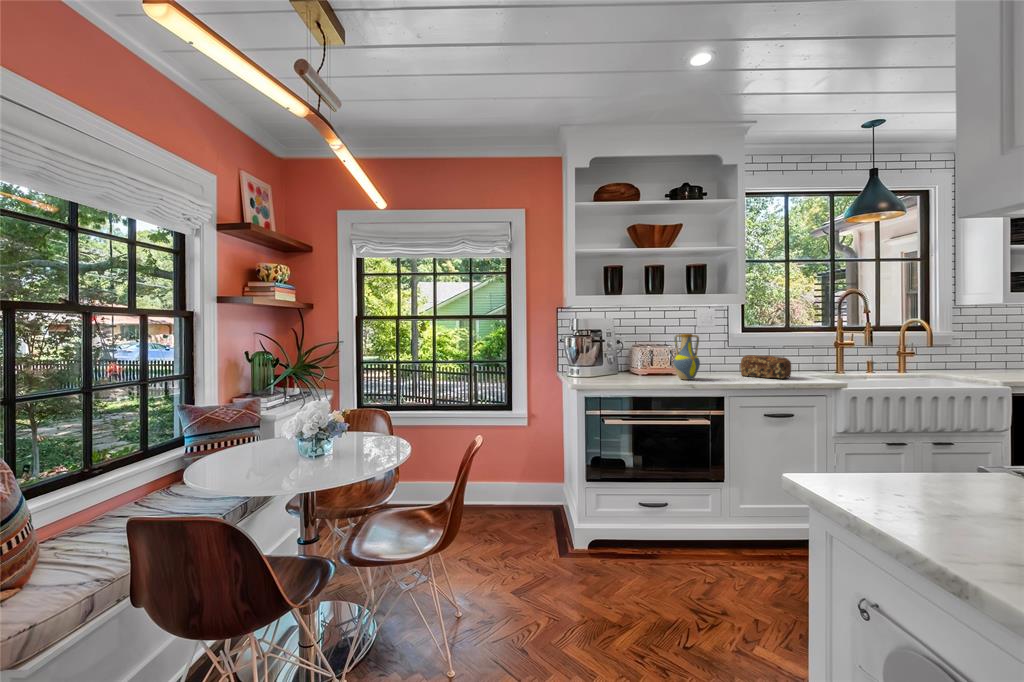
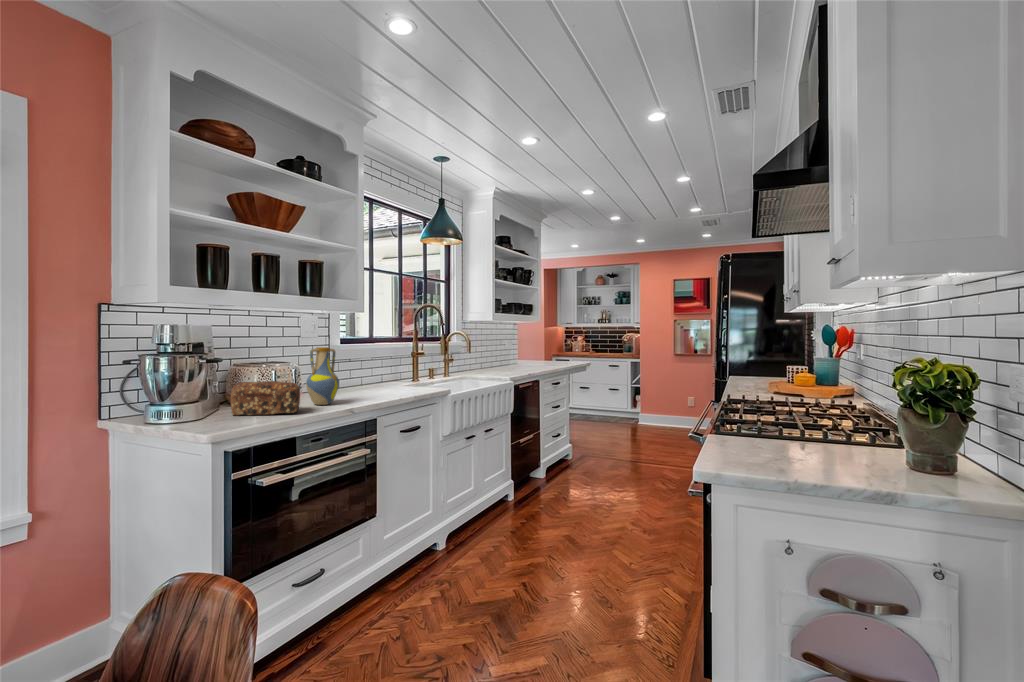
bread loaf: present [740,355,791,378] -> present [231,381,300,416]

